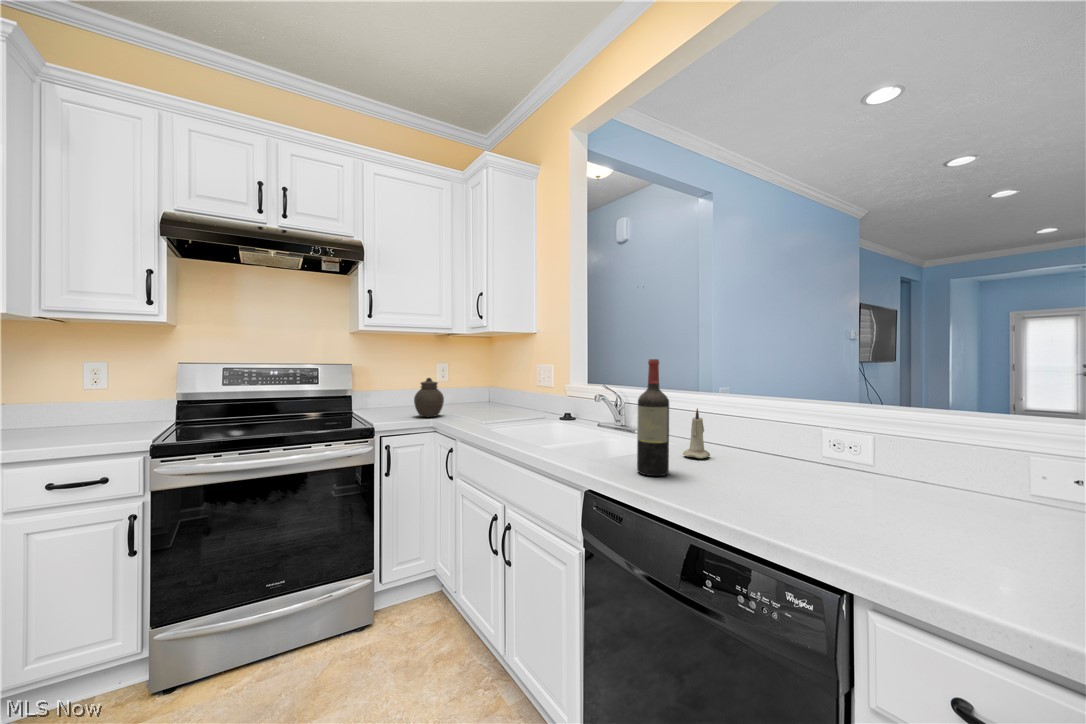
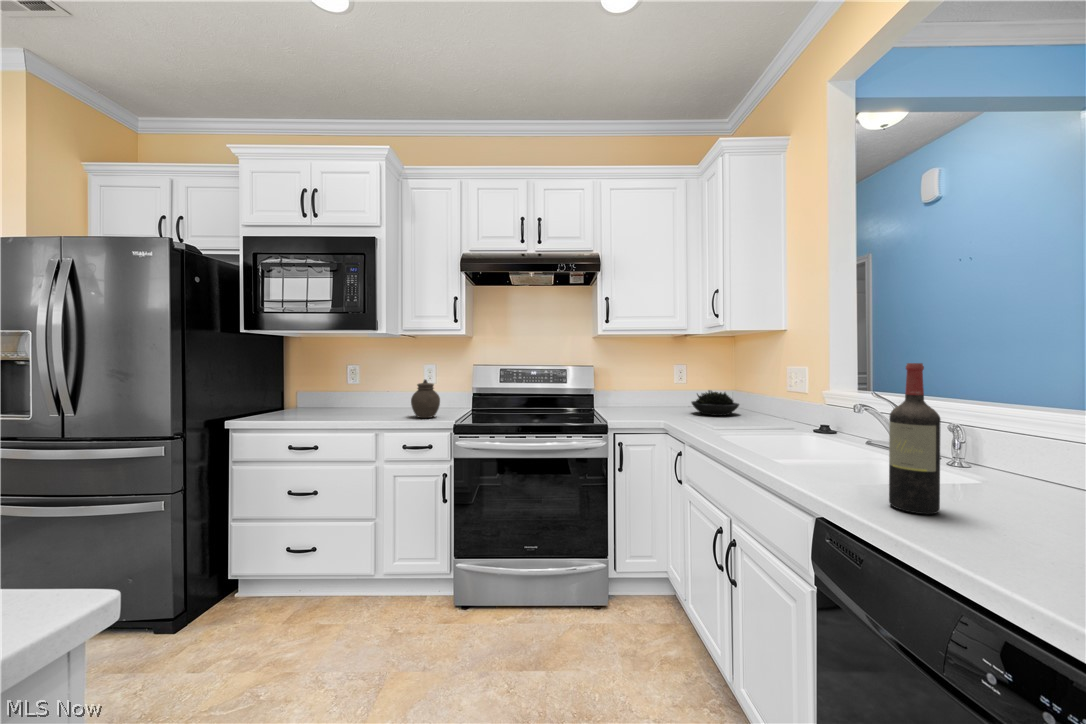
jar: present [414,378,444,417] -> present [411,380,440,418]
succulent plant: none [454,387,497,411] -> present [692,390,739,416]
candle: present [683,409,710,458] -> none [982,431,1035,502]

